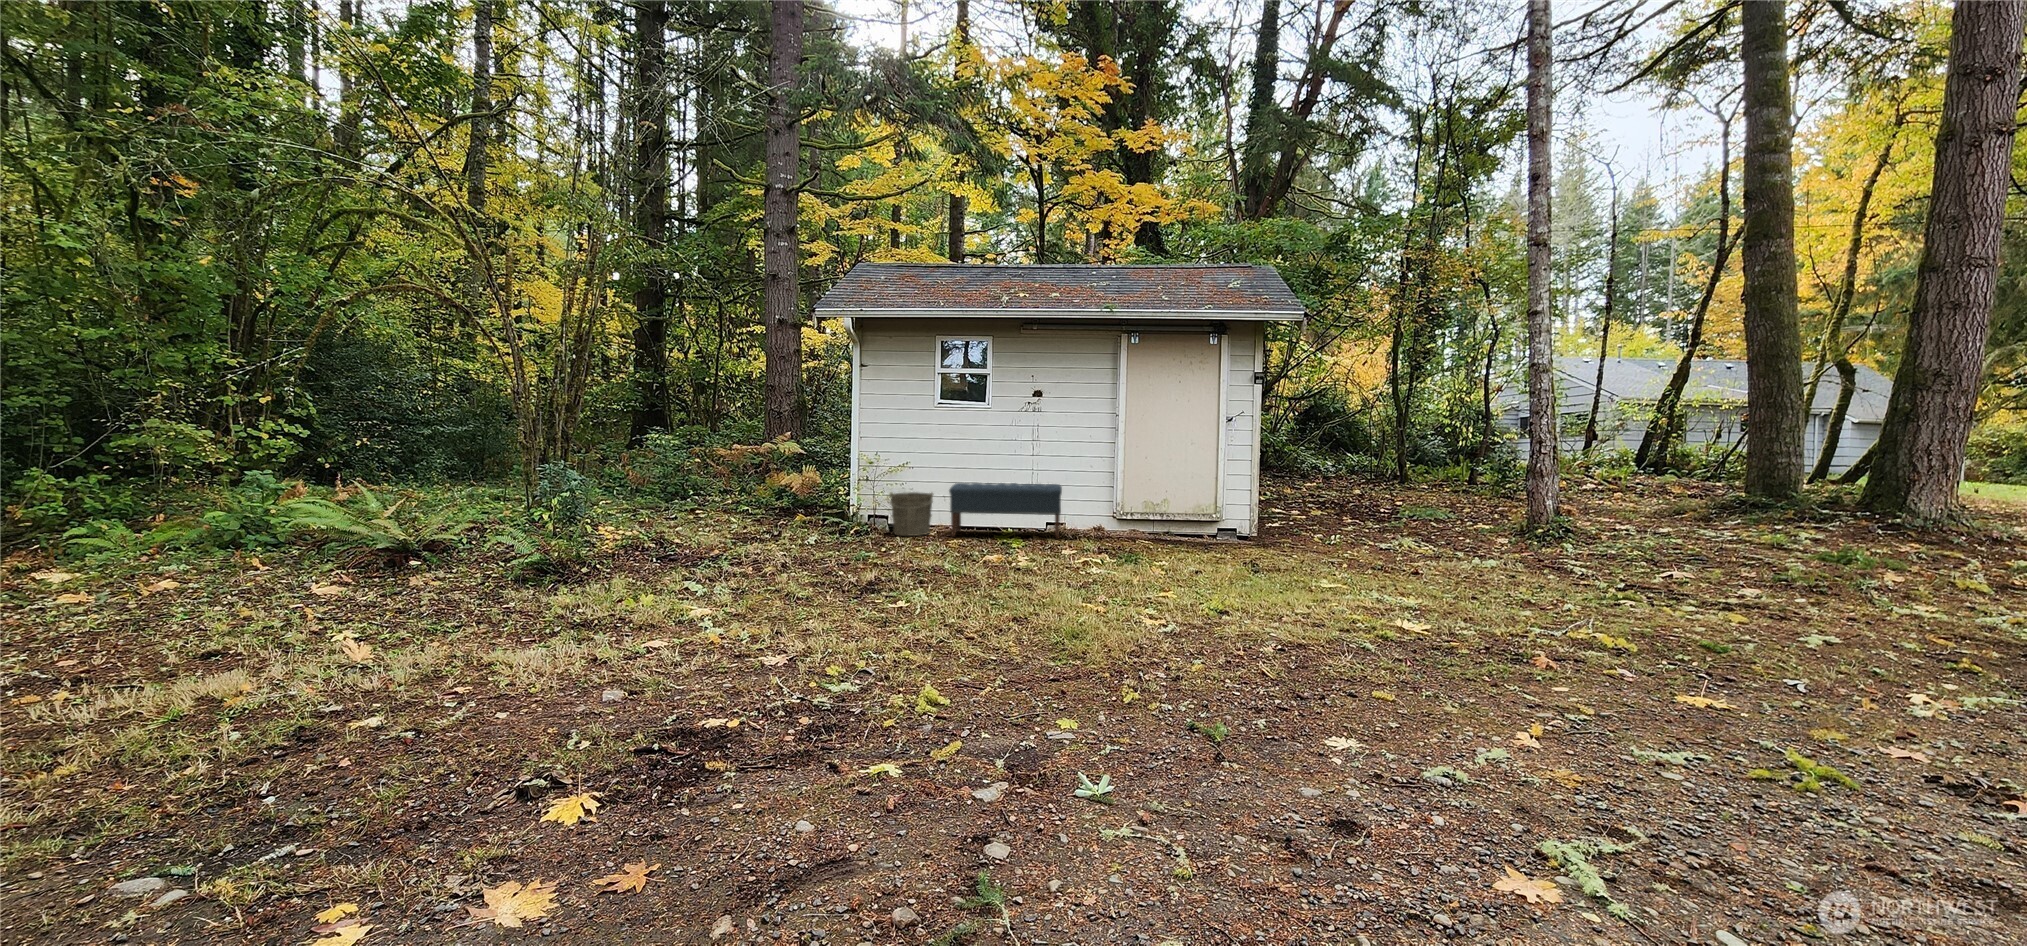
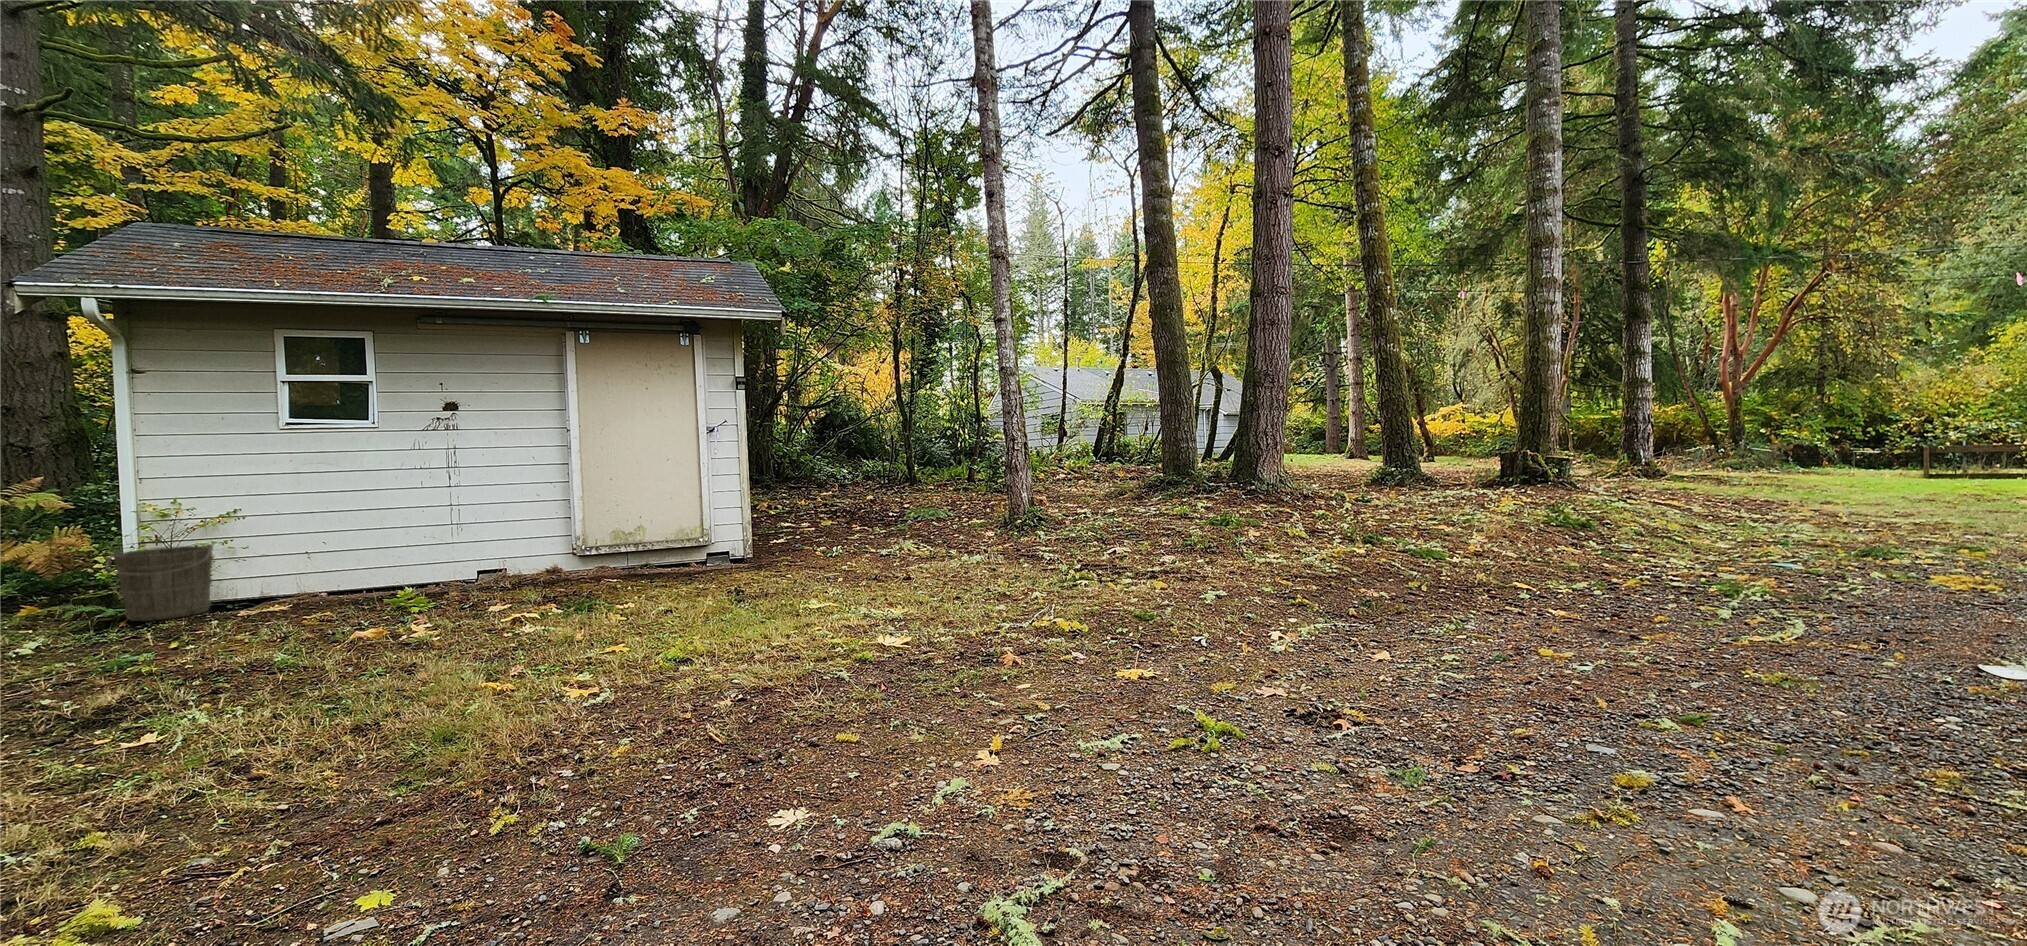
bench: present [949,483,1062,539] -> none [242,515,462,611]

